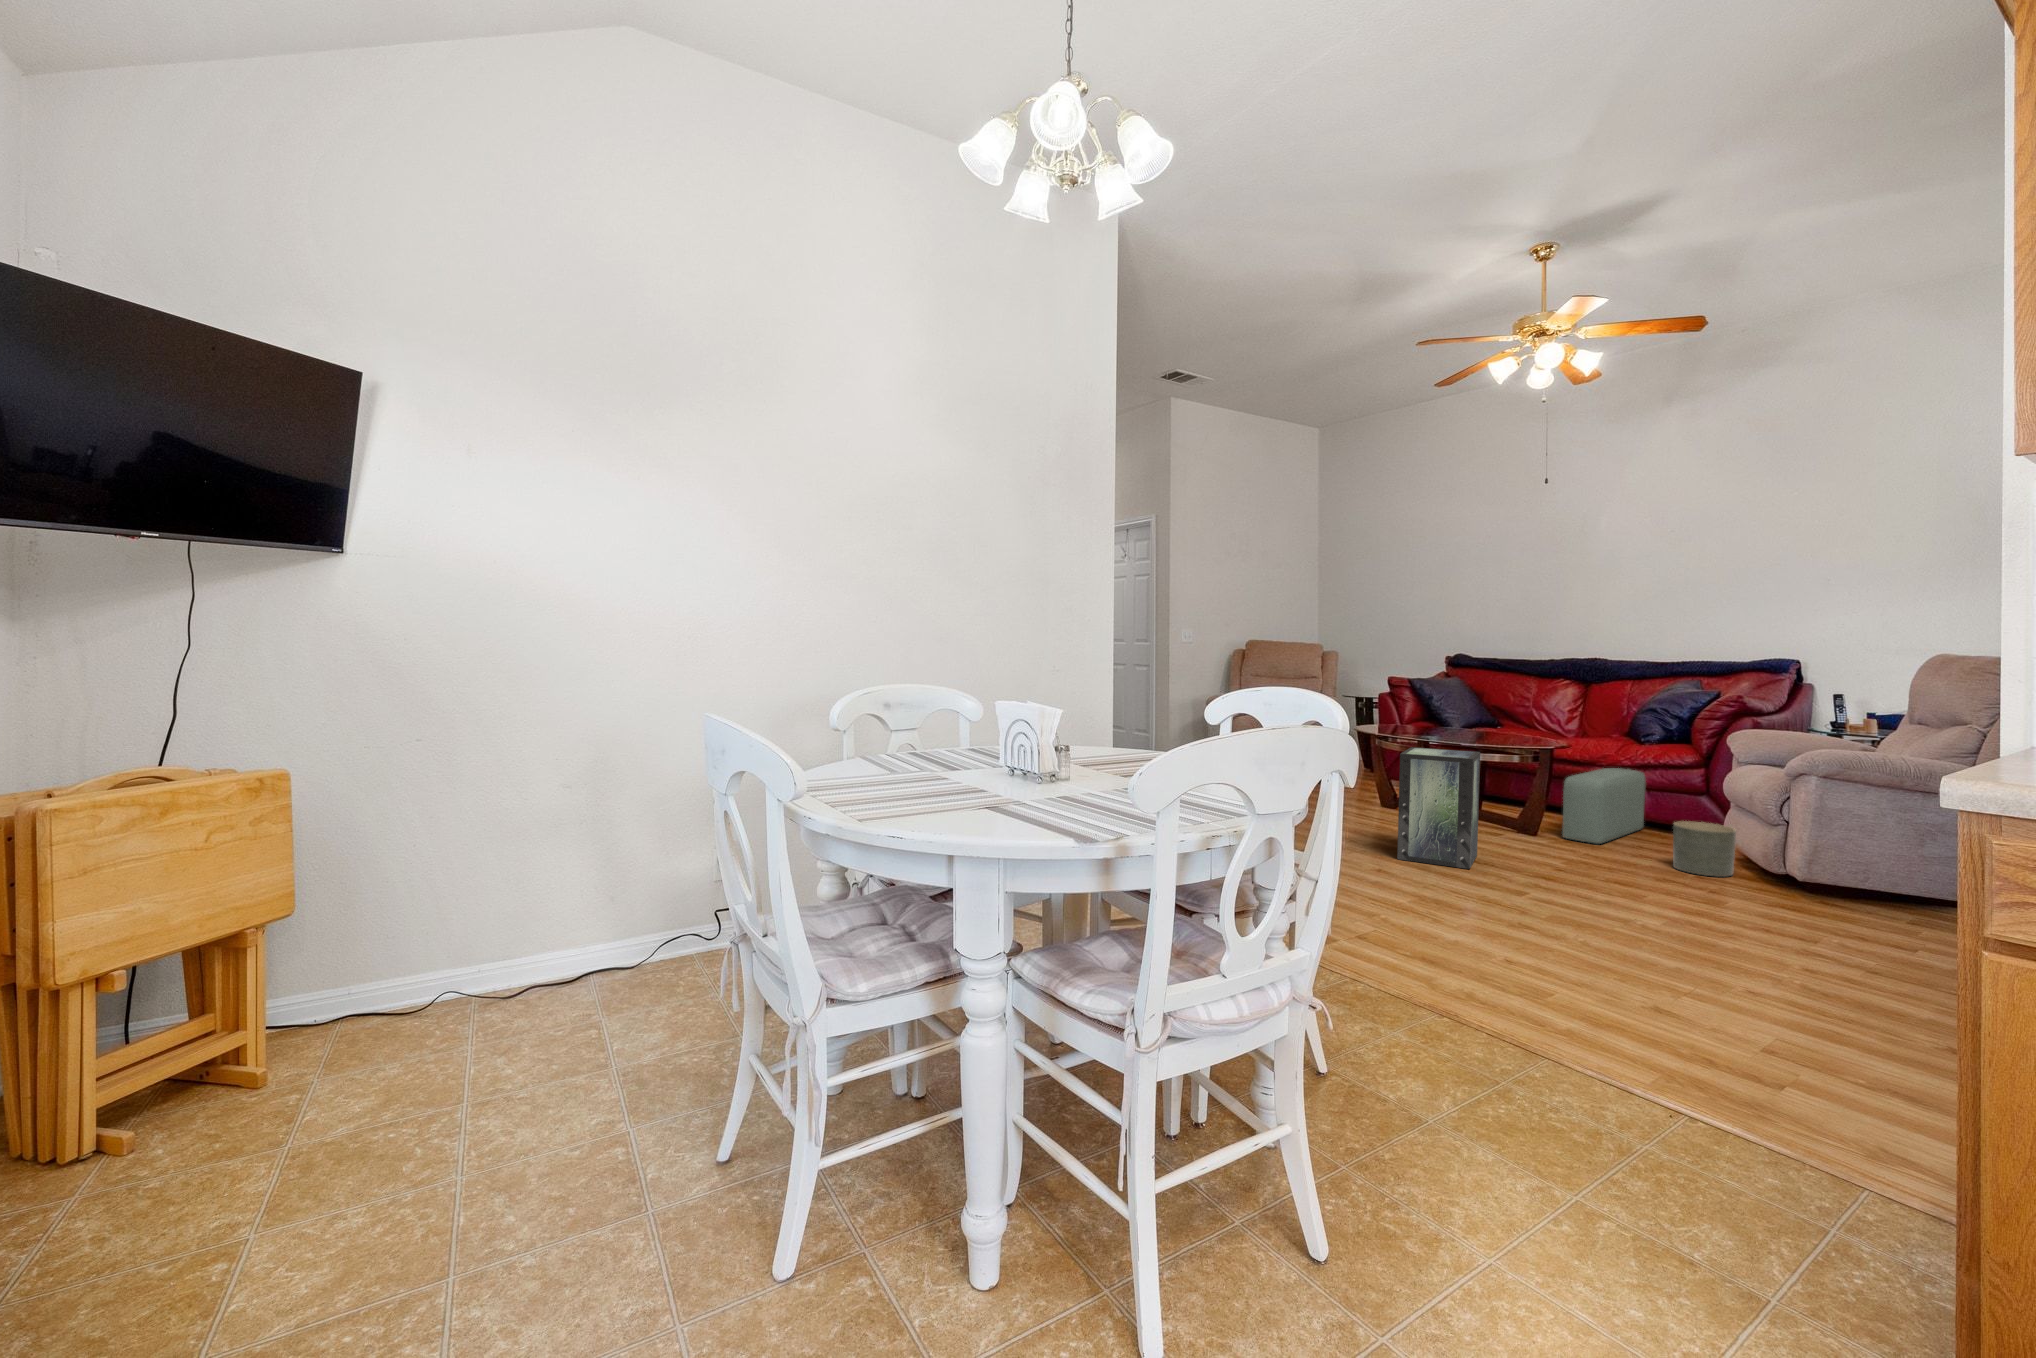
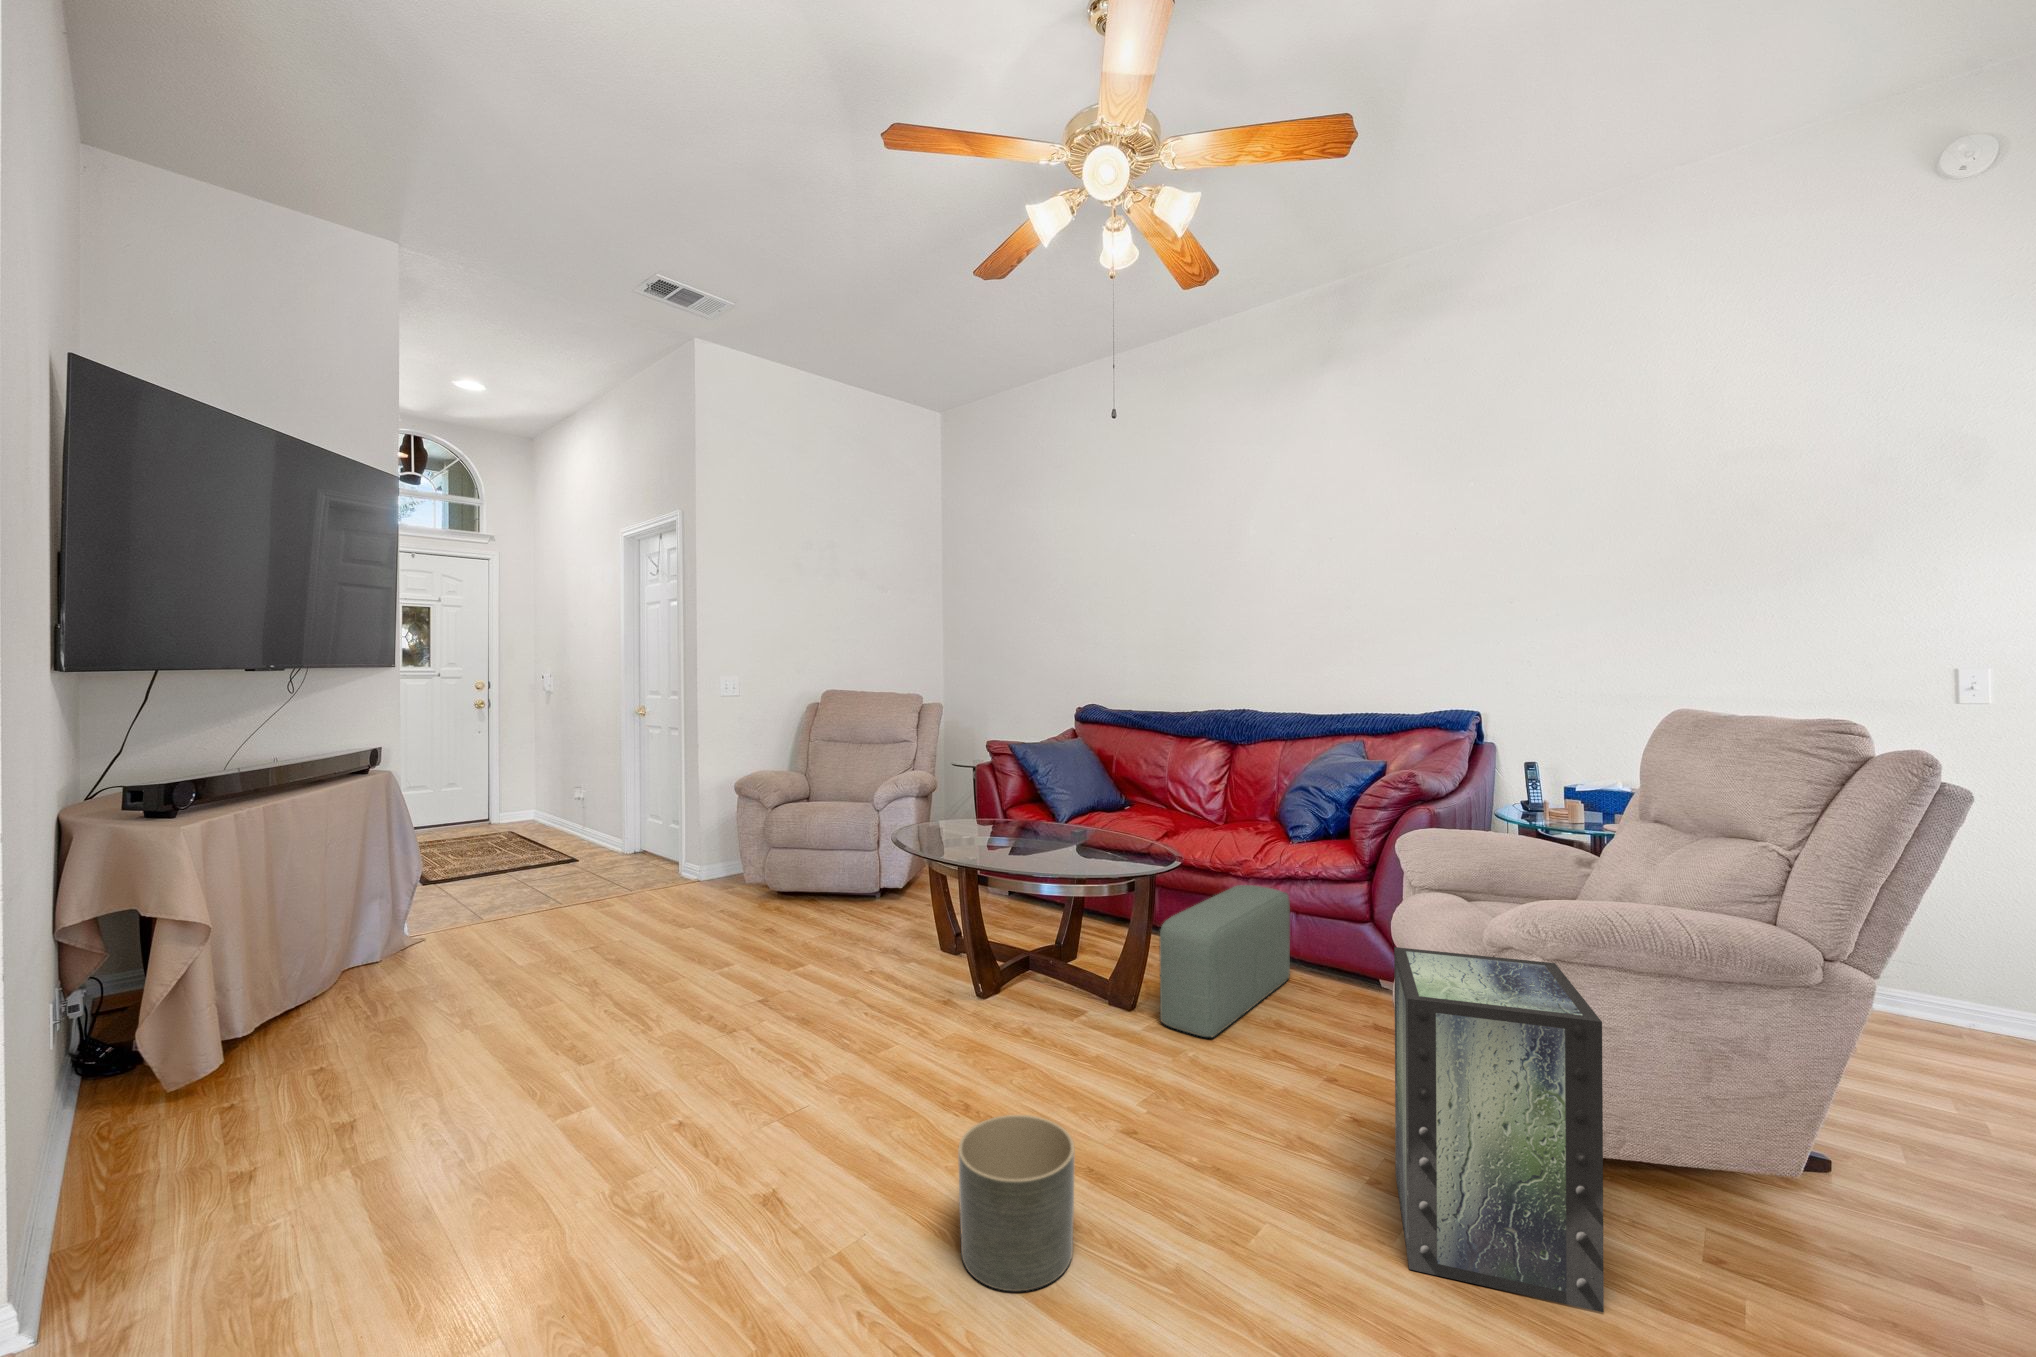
storage box: present [1397,747,1480,869] -> present [1394,947,1604,1312]
planter: present [1673,821,1736,877] -> present [958,1115,1074,1291]

